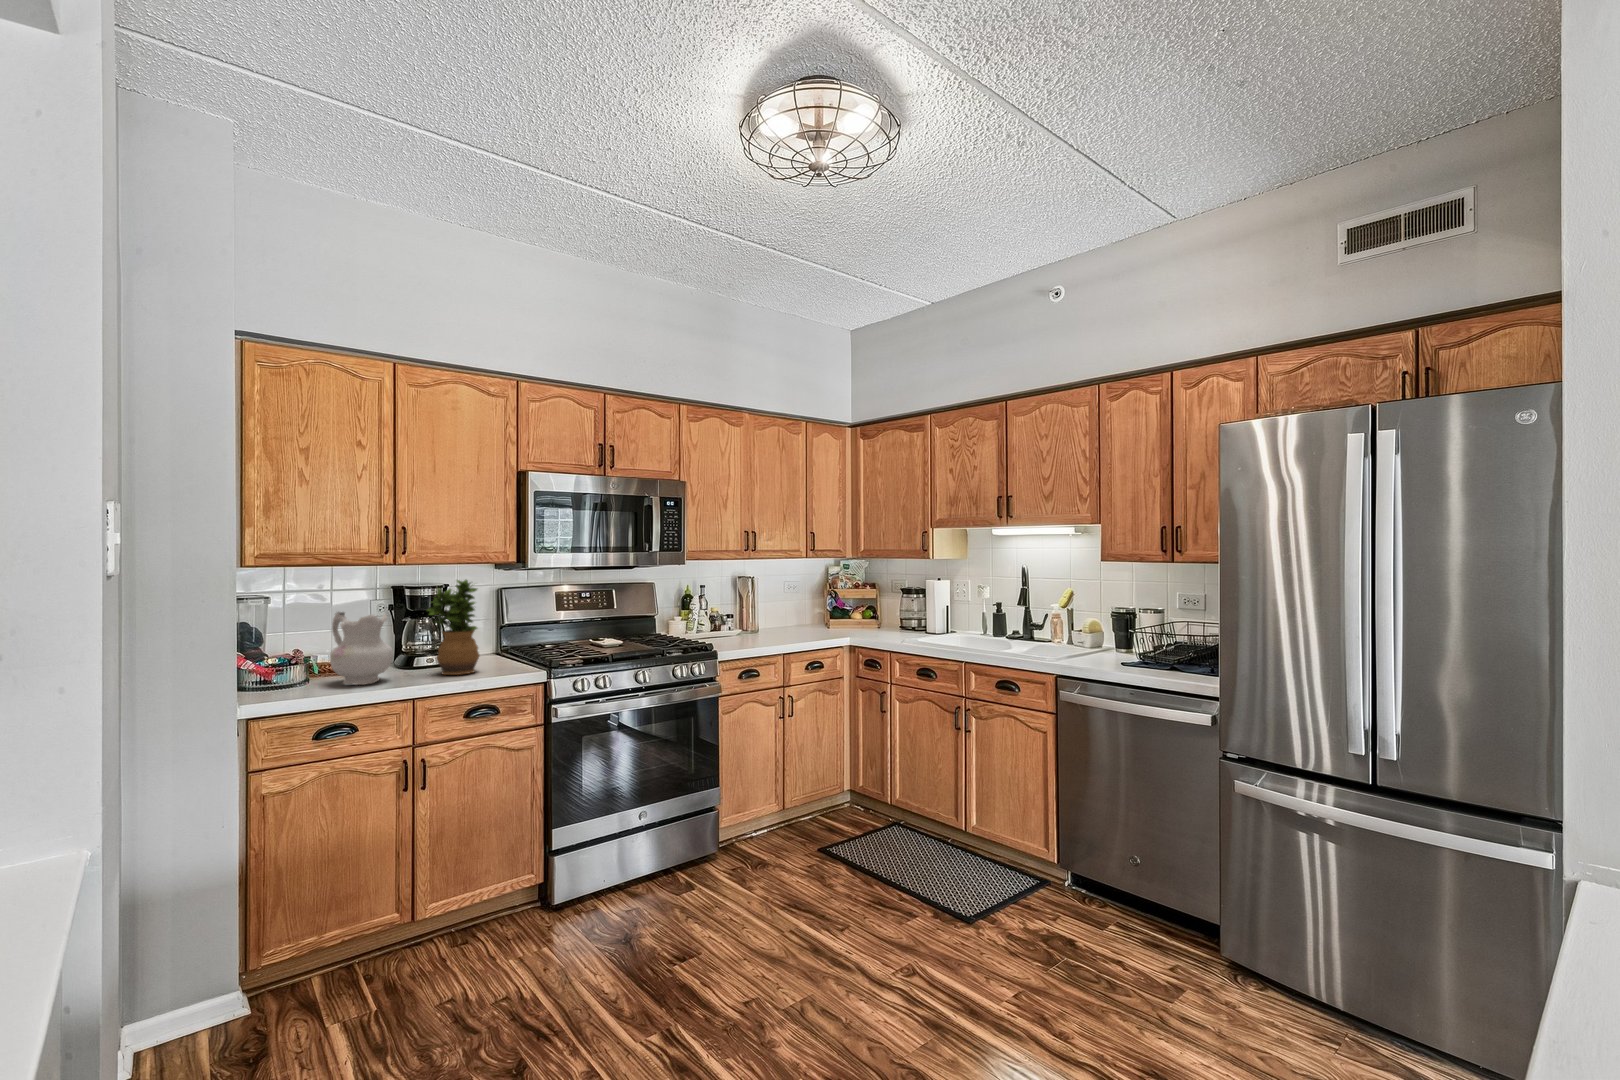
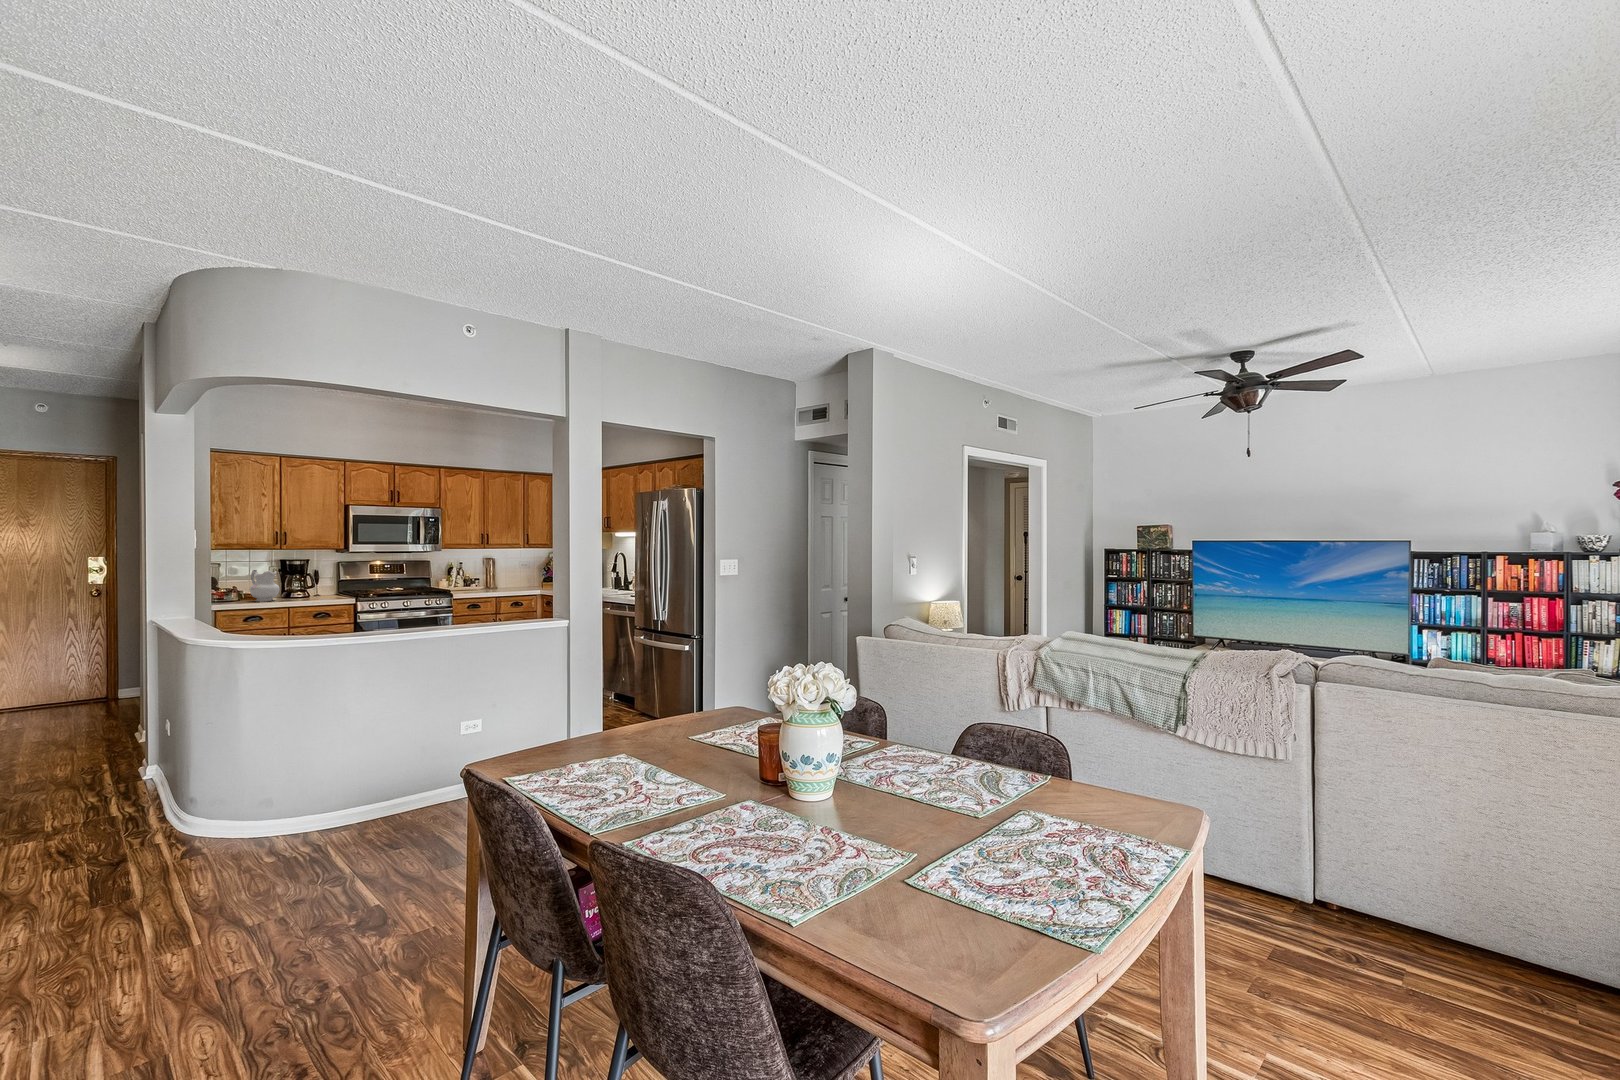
potted plant: present [427,580,479,675] -> none [296,556,323,599]

